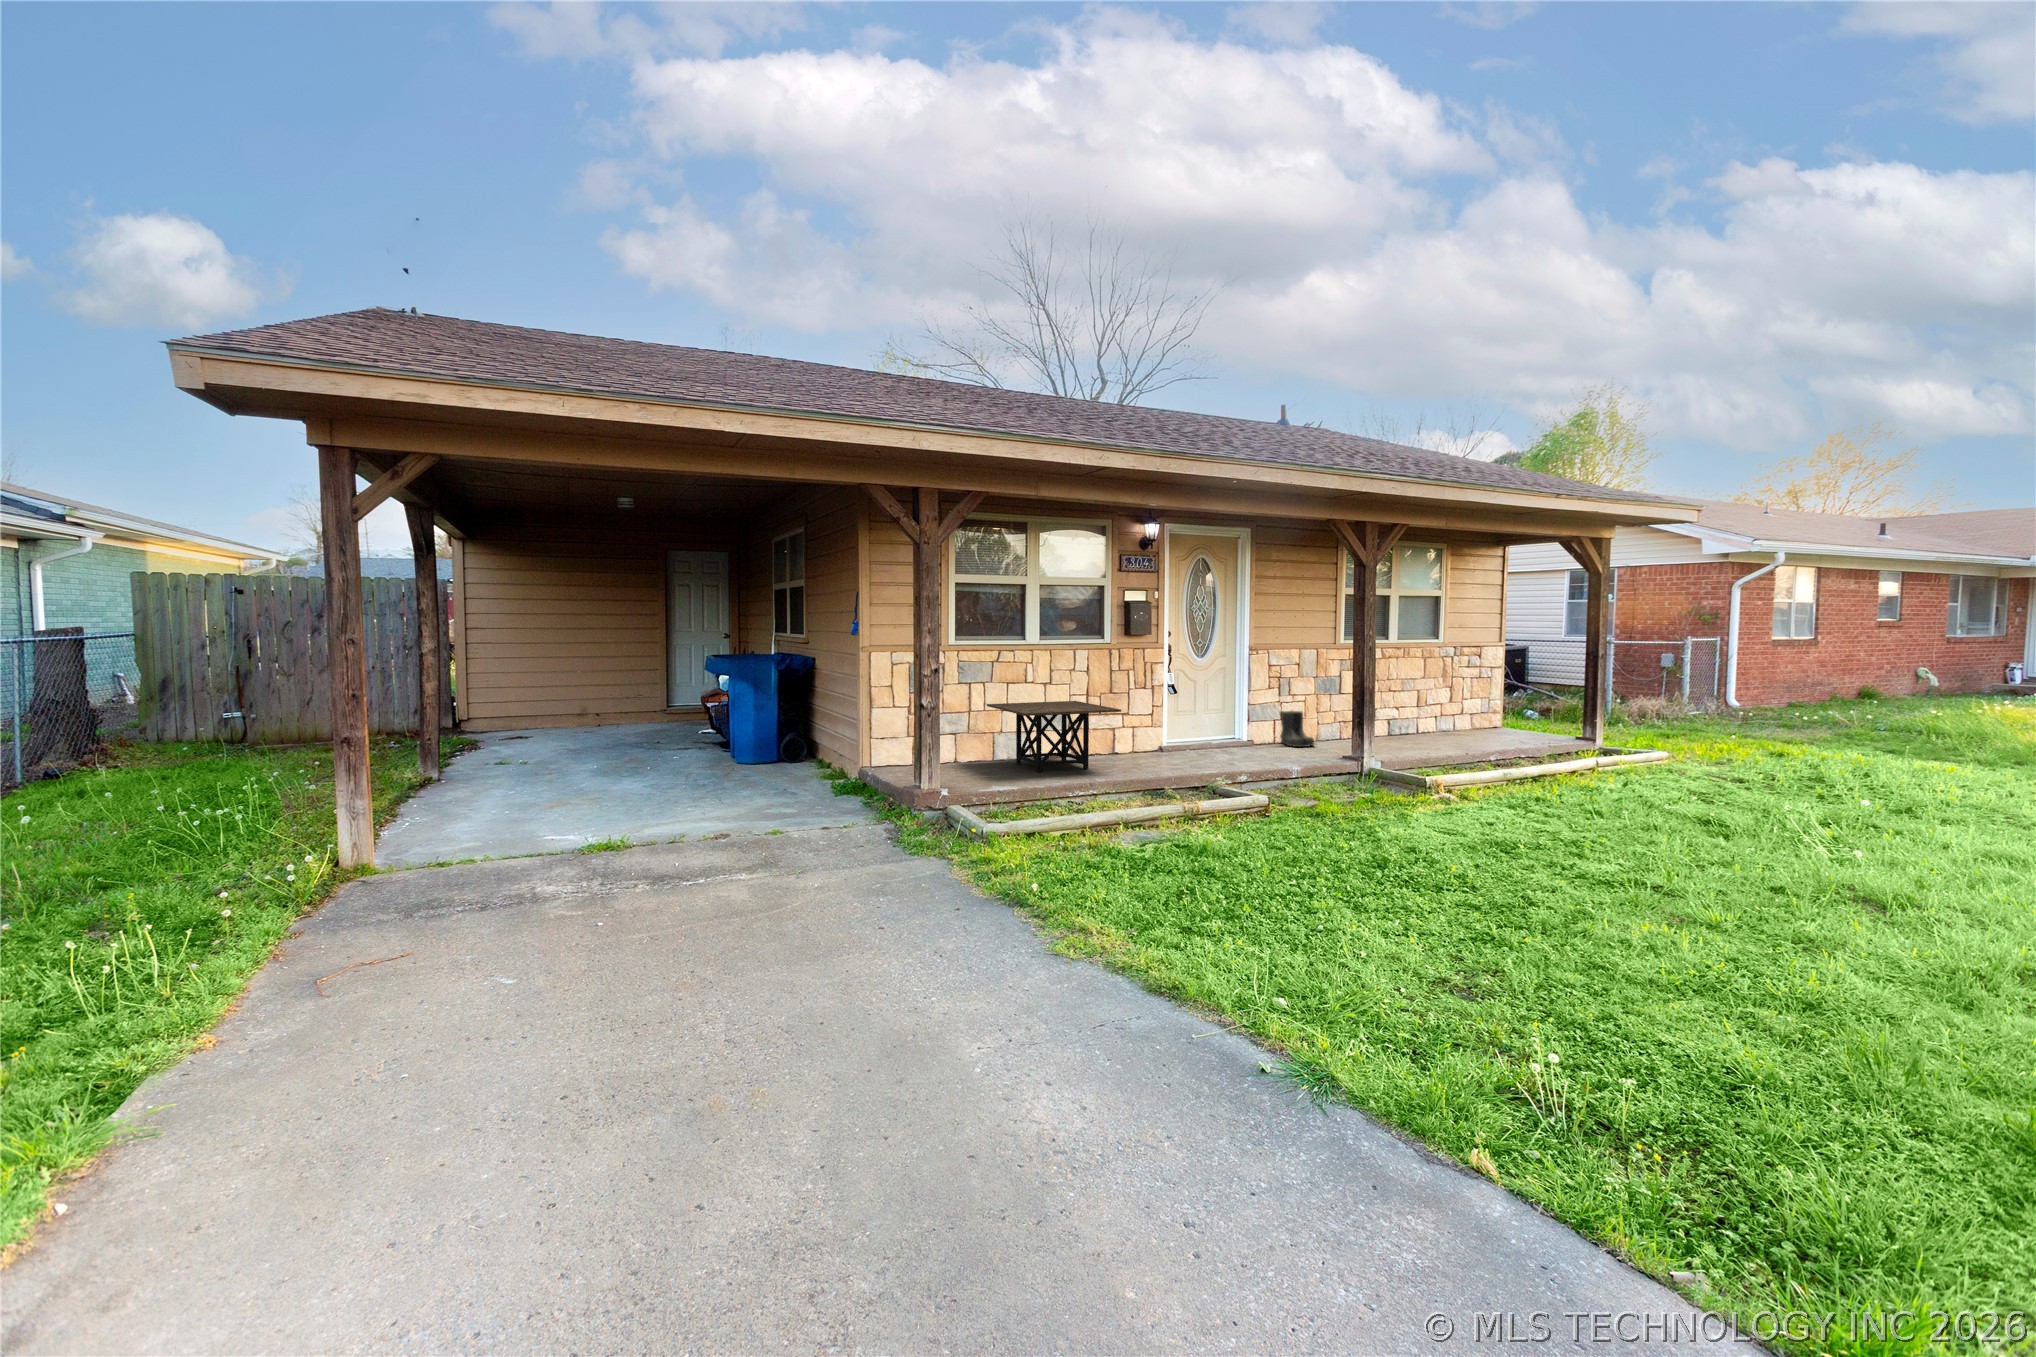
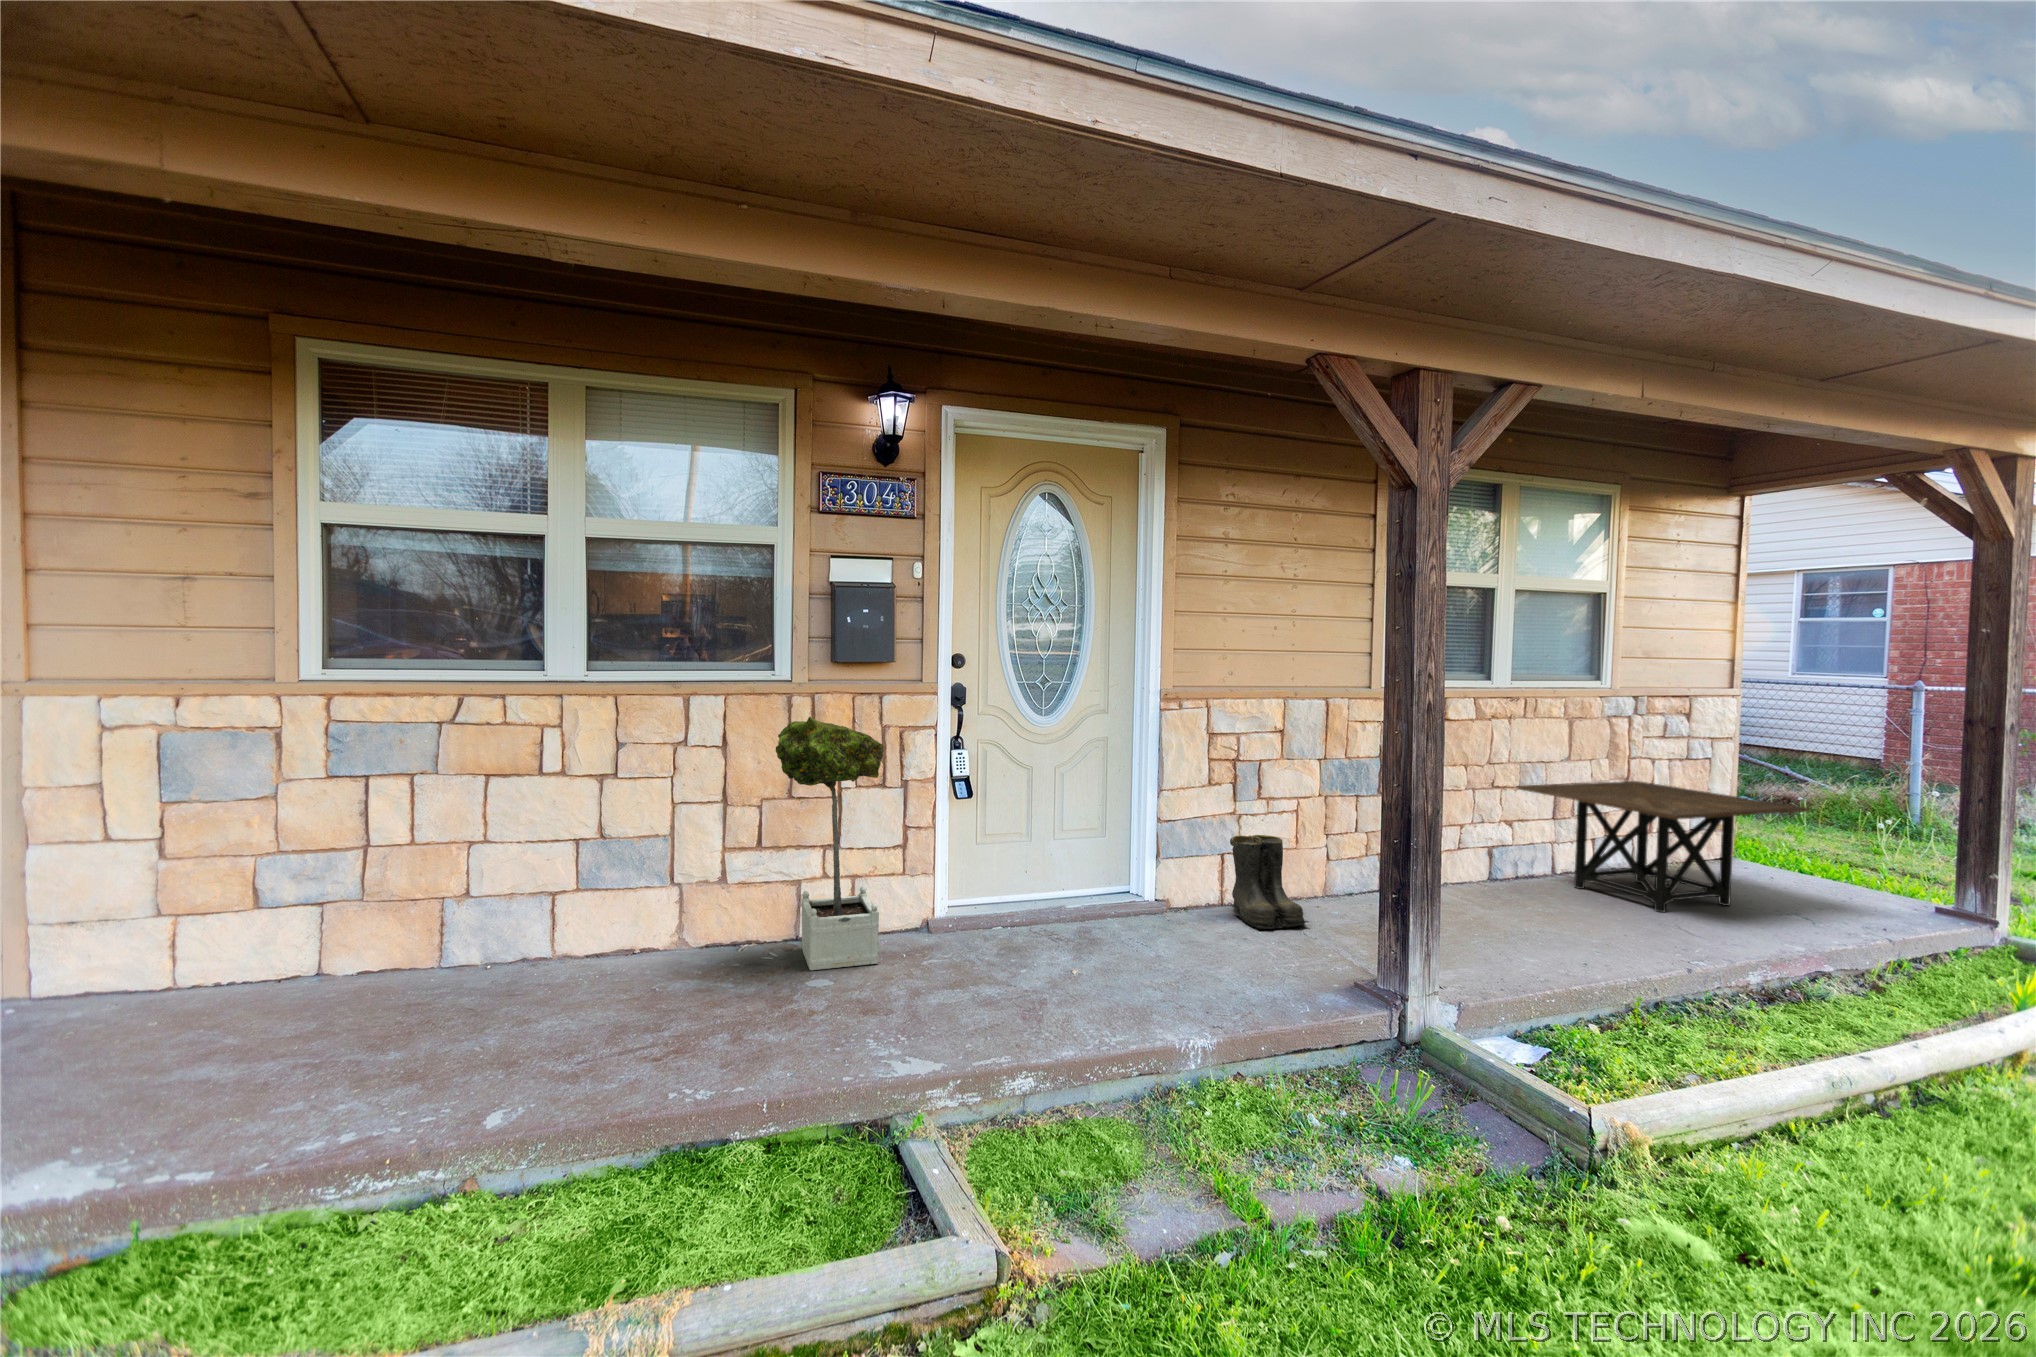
potted tree: none [1114,657,1159,758] -> present [776,717,883,970]
side table: present [987,701,1121,772] -> present [1516,781,1809,913]

